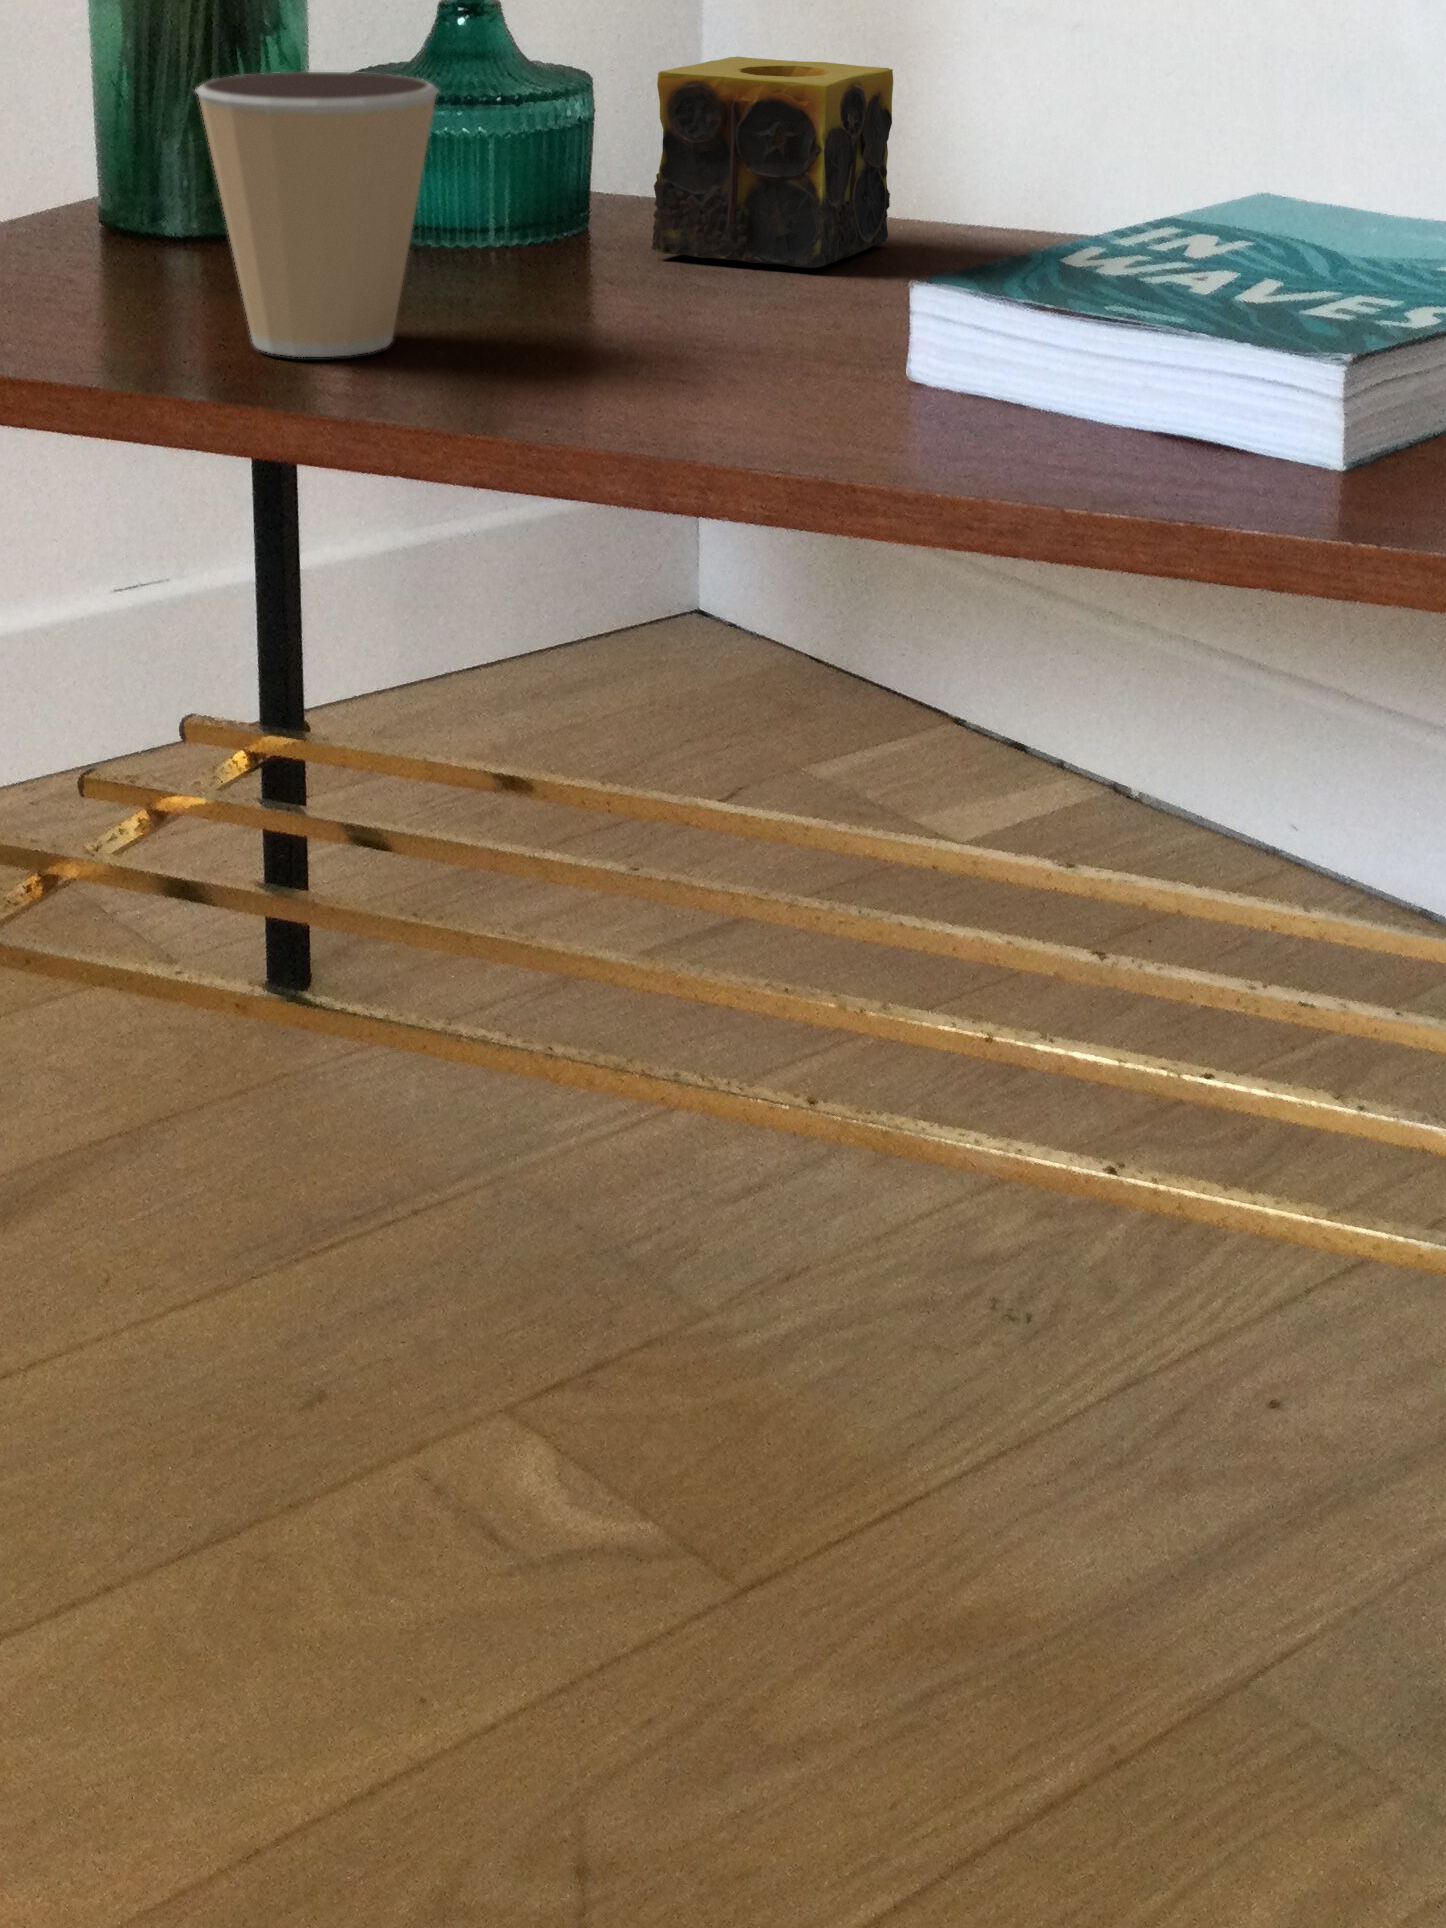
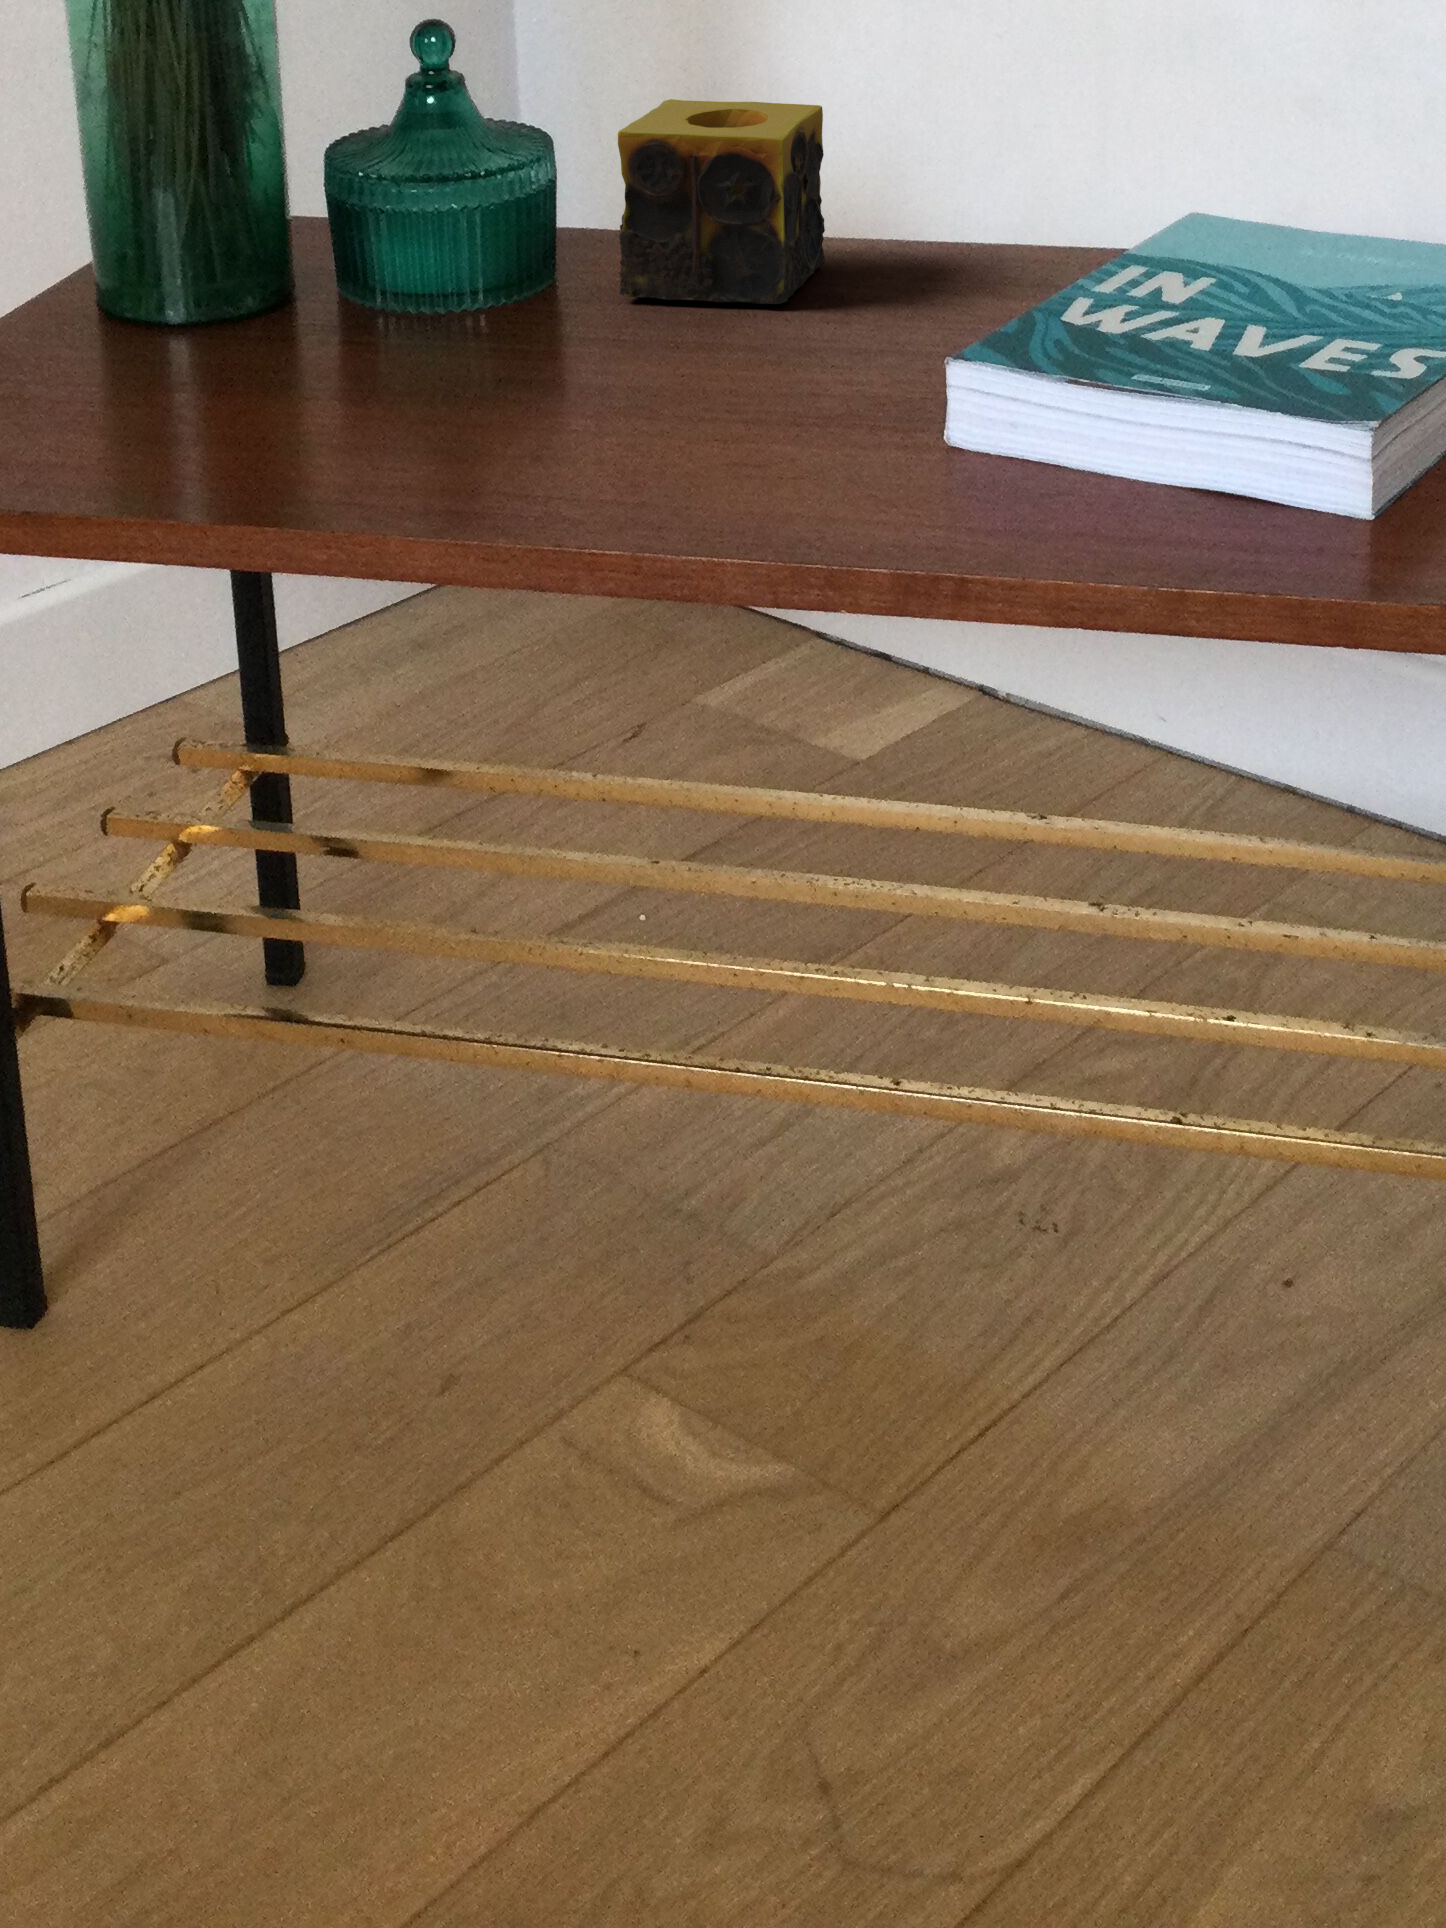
coffee cup: present [196,72,439,357] -> none [259,186,483,465]

